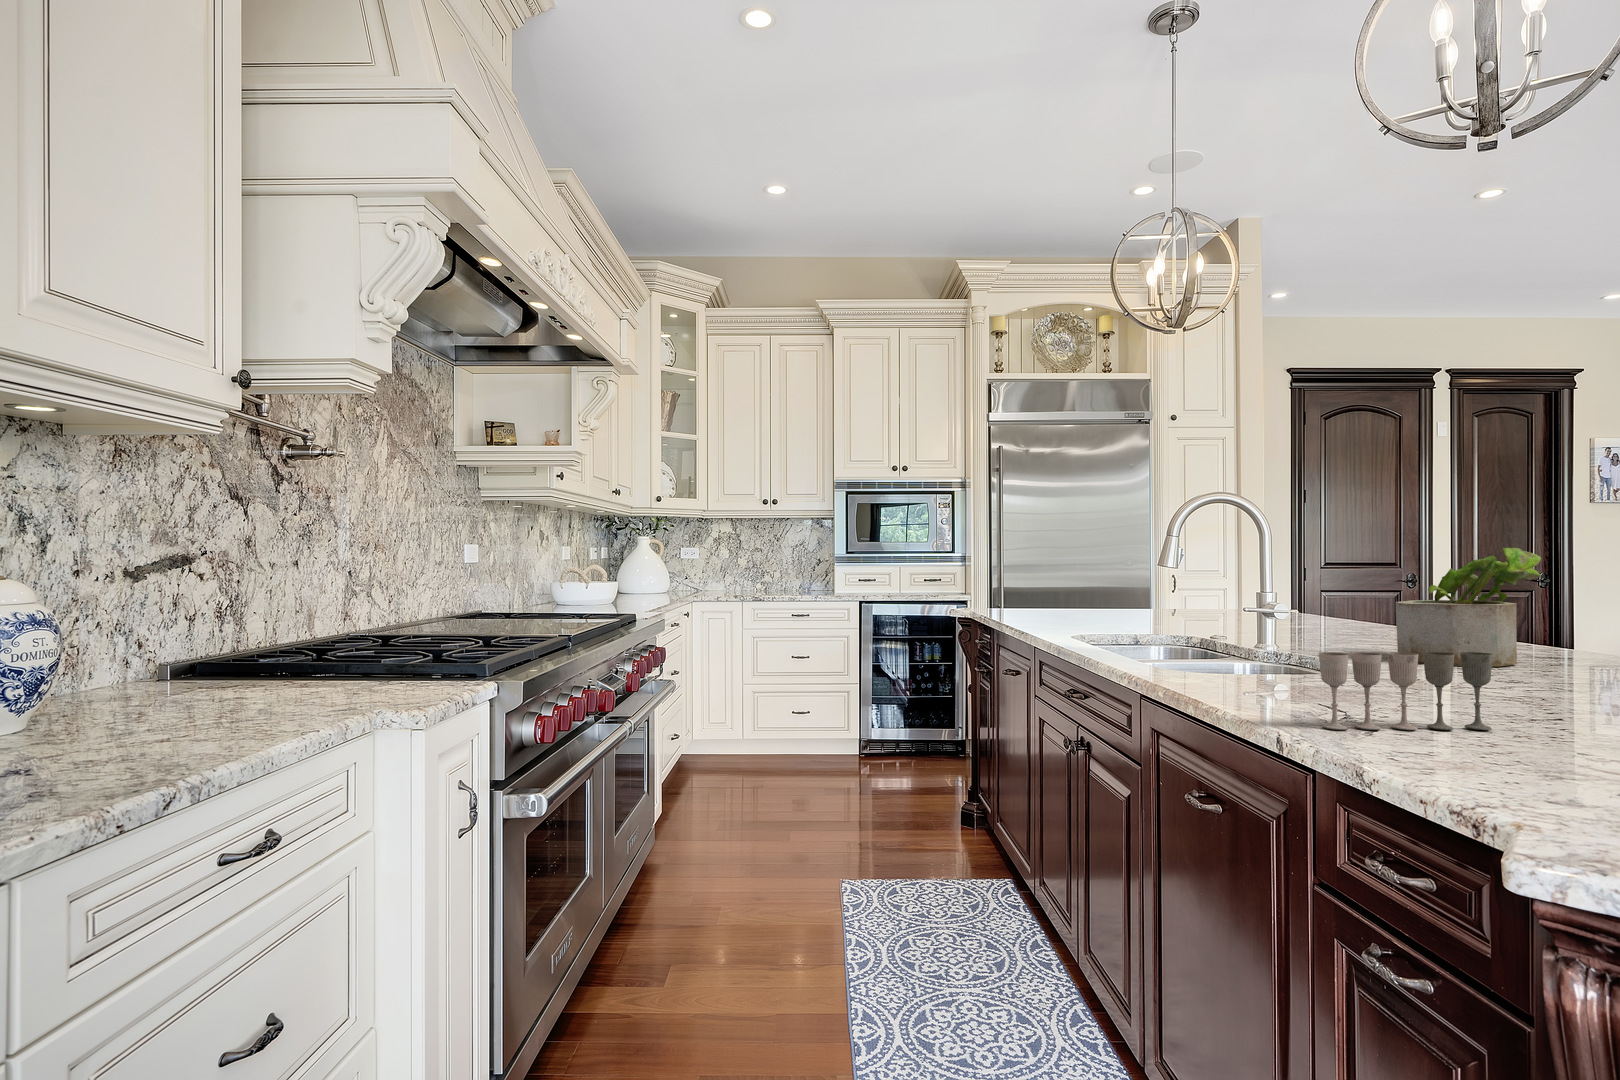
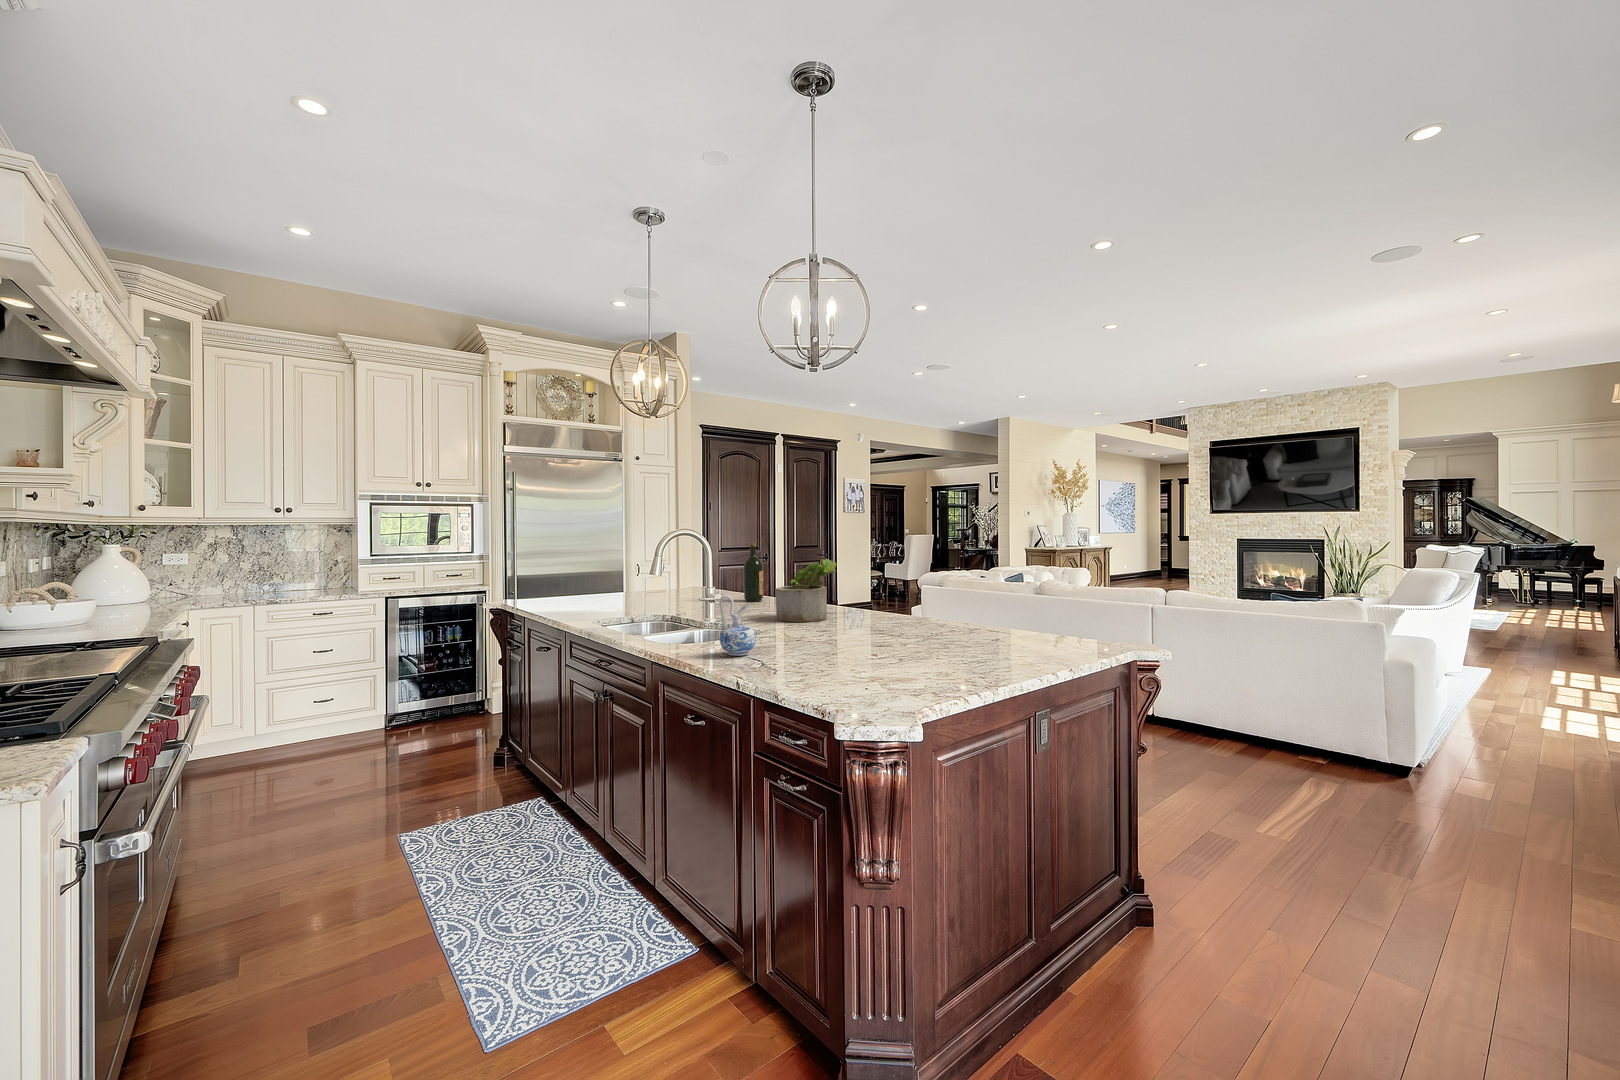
wine bottle: none [1339,535,1379,634] -> present [743,543,763,602]
ceramic pitcher: none [1257,586,1334,698] -> present [719,595,756,656]
wine glass: present [1319,652,1493,730] -> none [754,627,823,674]

